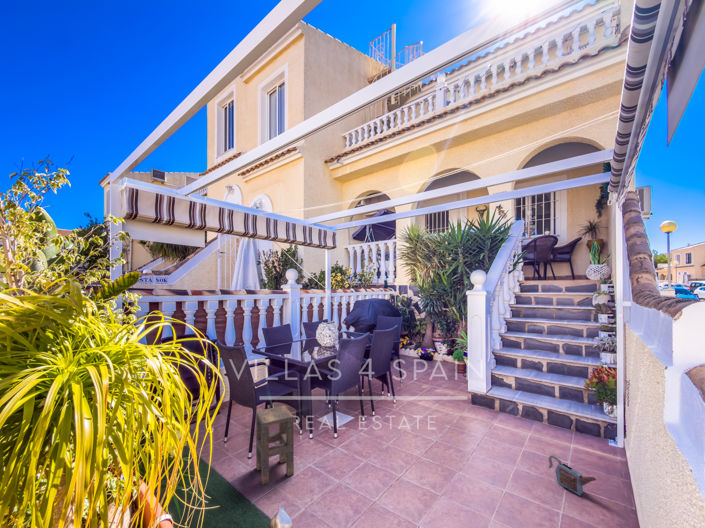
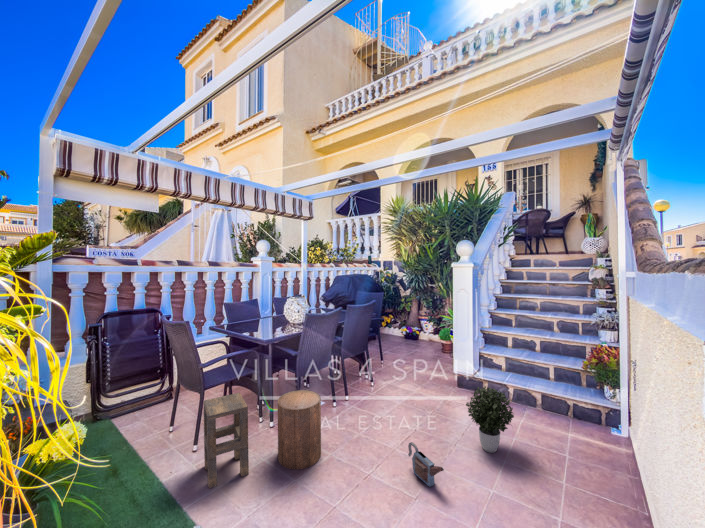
potted plant: none [477,402,520,461] -> present [466,386,514,453]
stool: none [316,404,353,472] -> present [278,390,321,469]
watering can: present [549,455,596,496] -> present [408,442,444,487]

